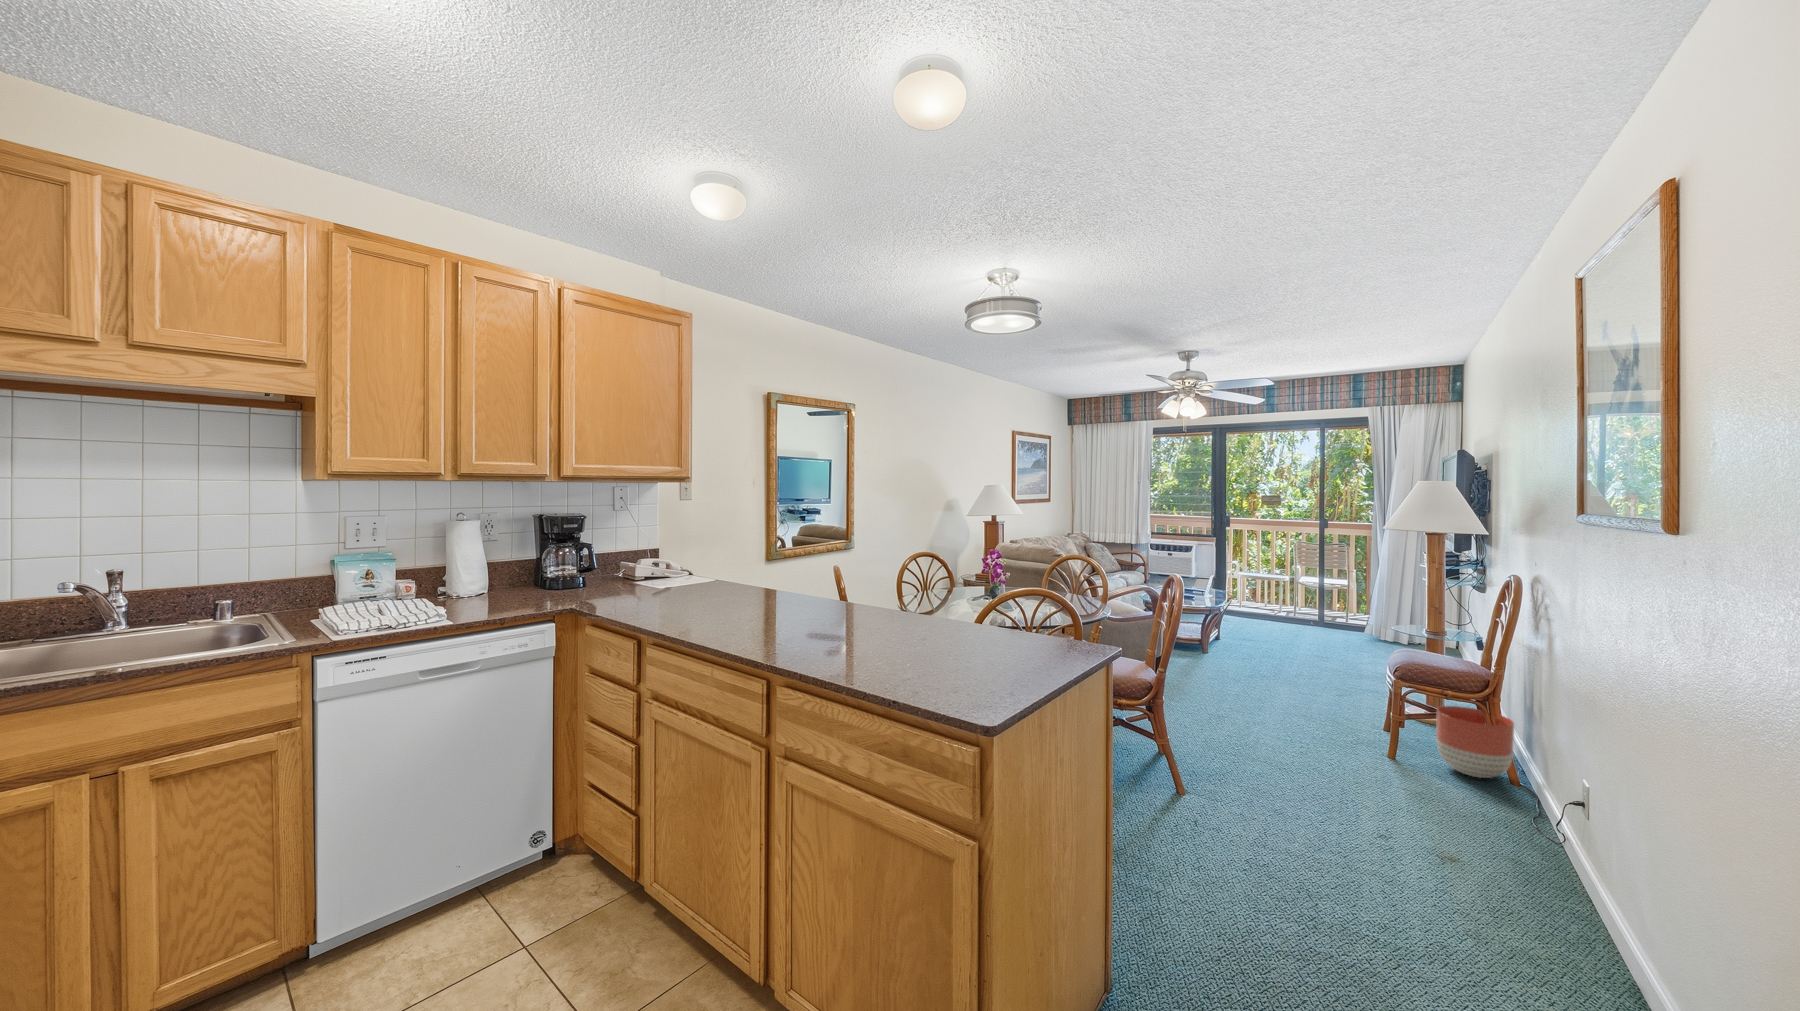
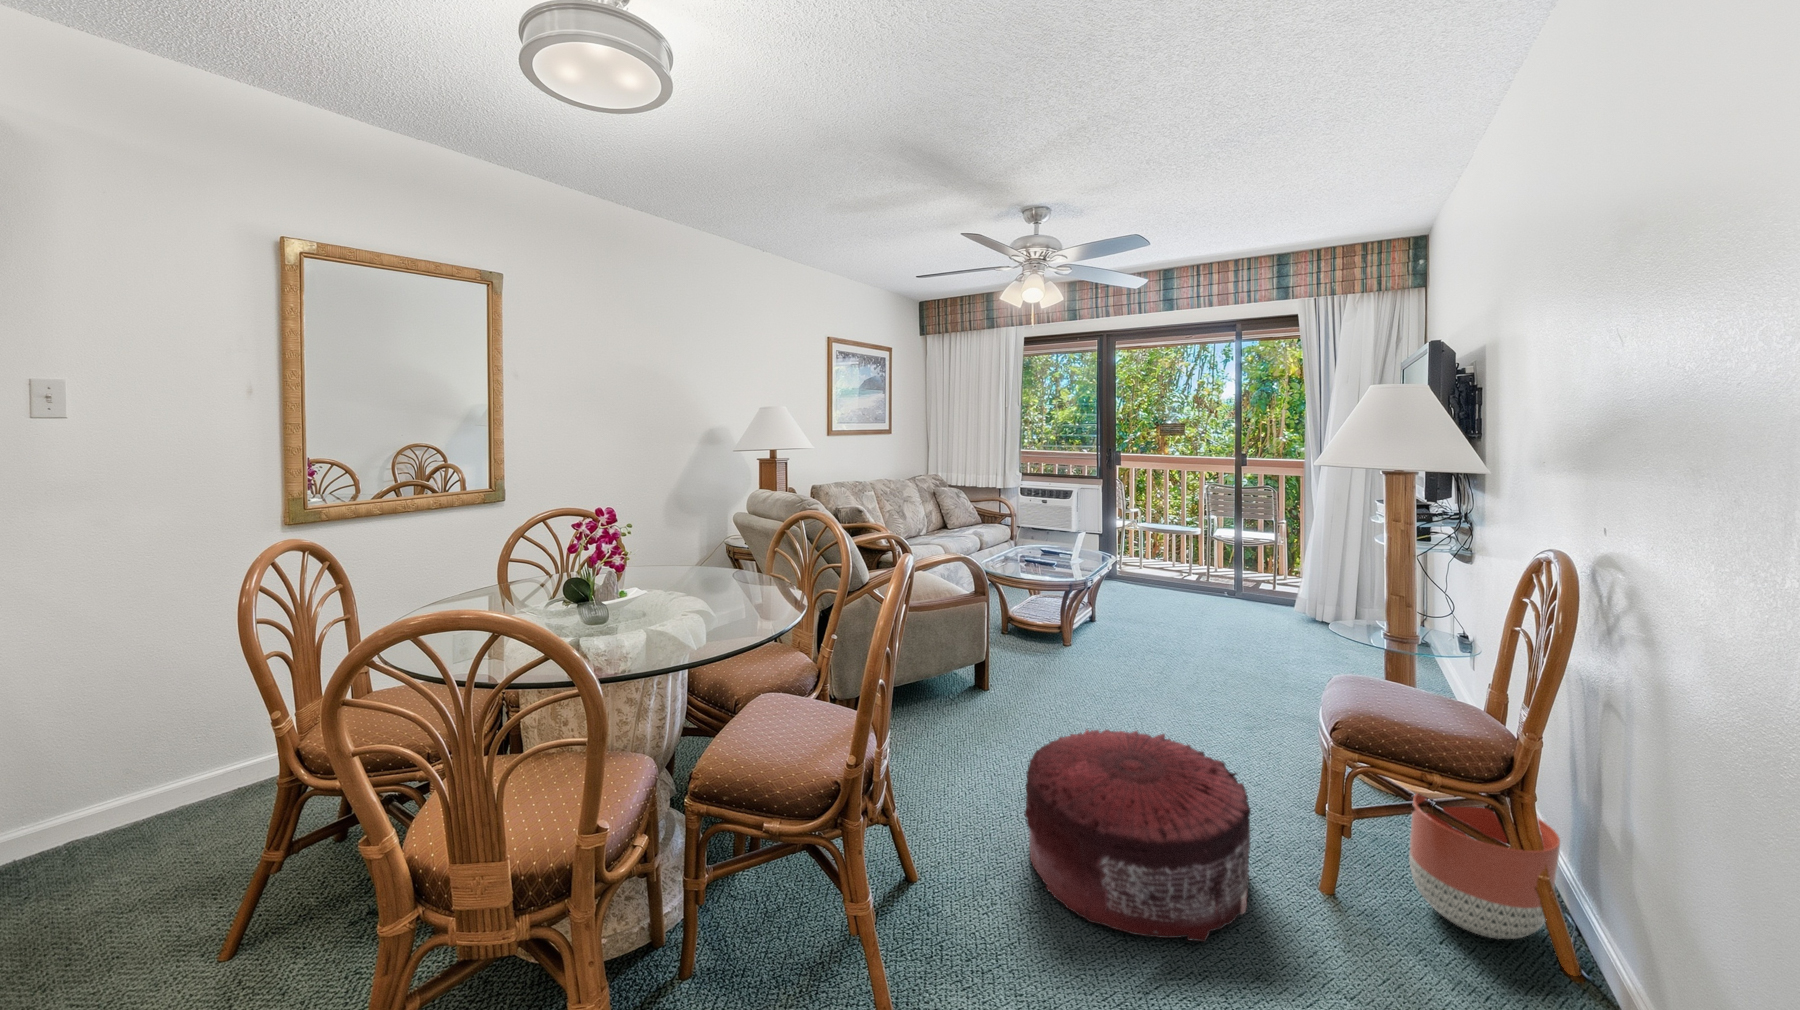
pouf: none [1213,678,1346,770] -> present [1024,730,1251,941]

